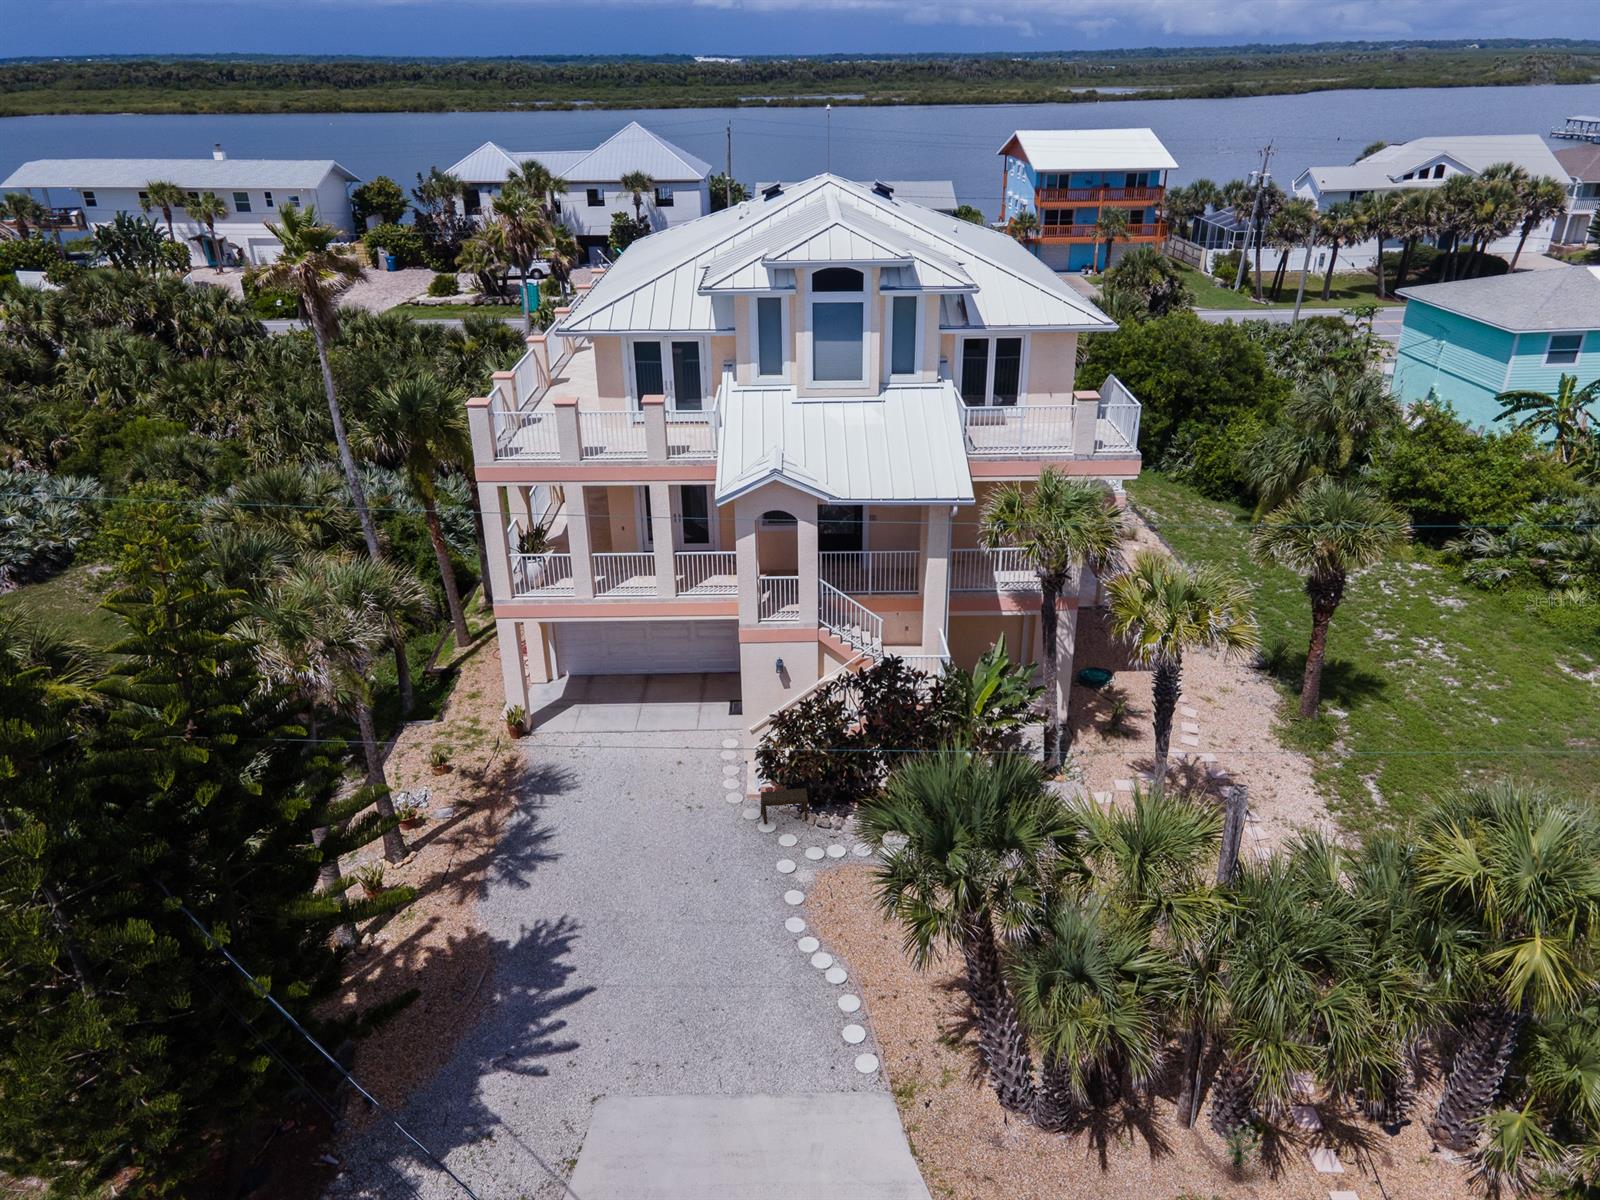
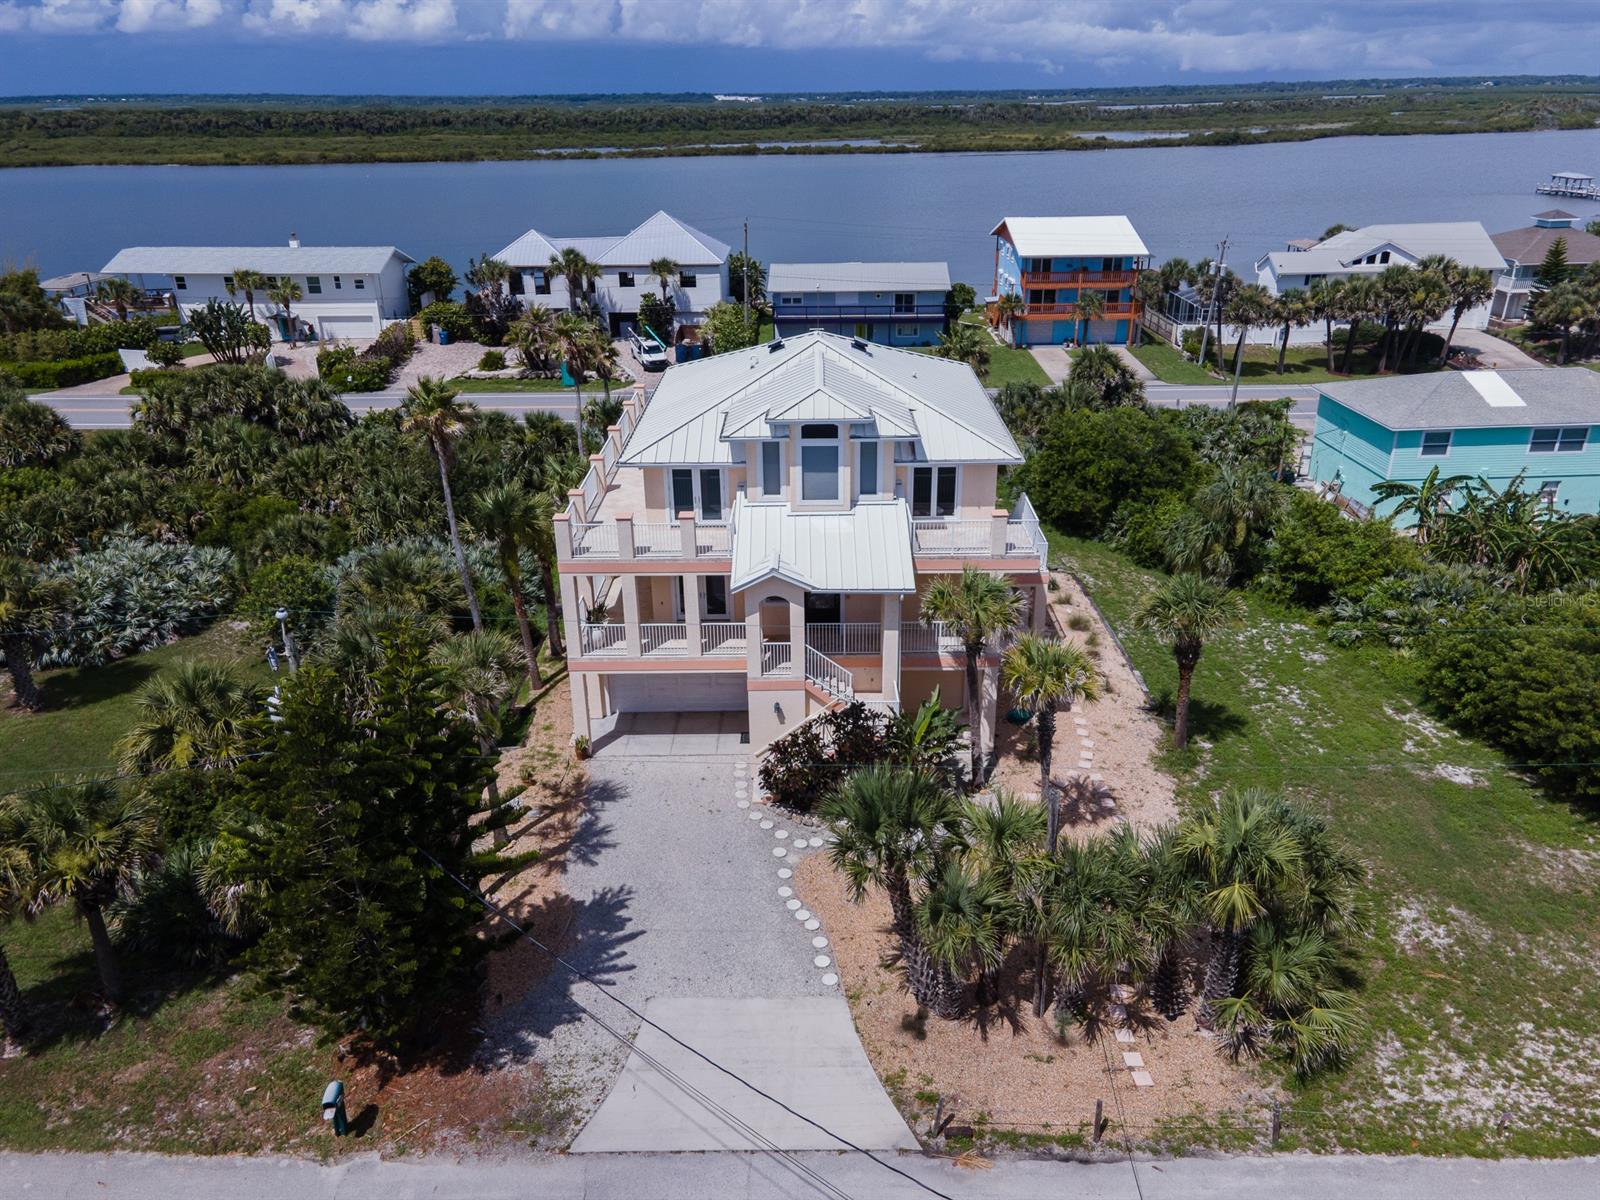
bench: present [761,788,808,824] -> none [763,799,797,825]
woven basket: none [986,1116,1027,1175] -> present [902,1006,929,1040]

